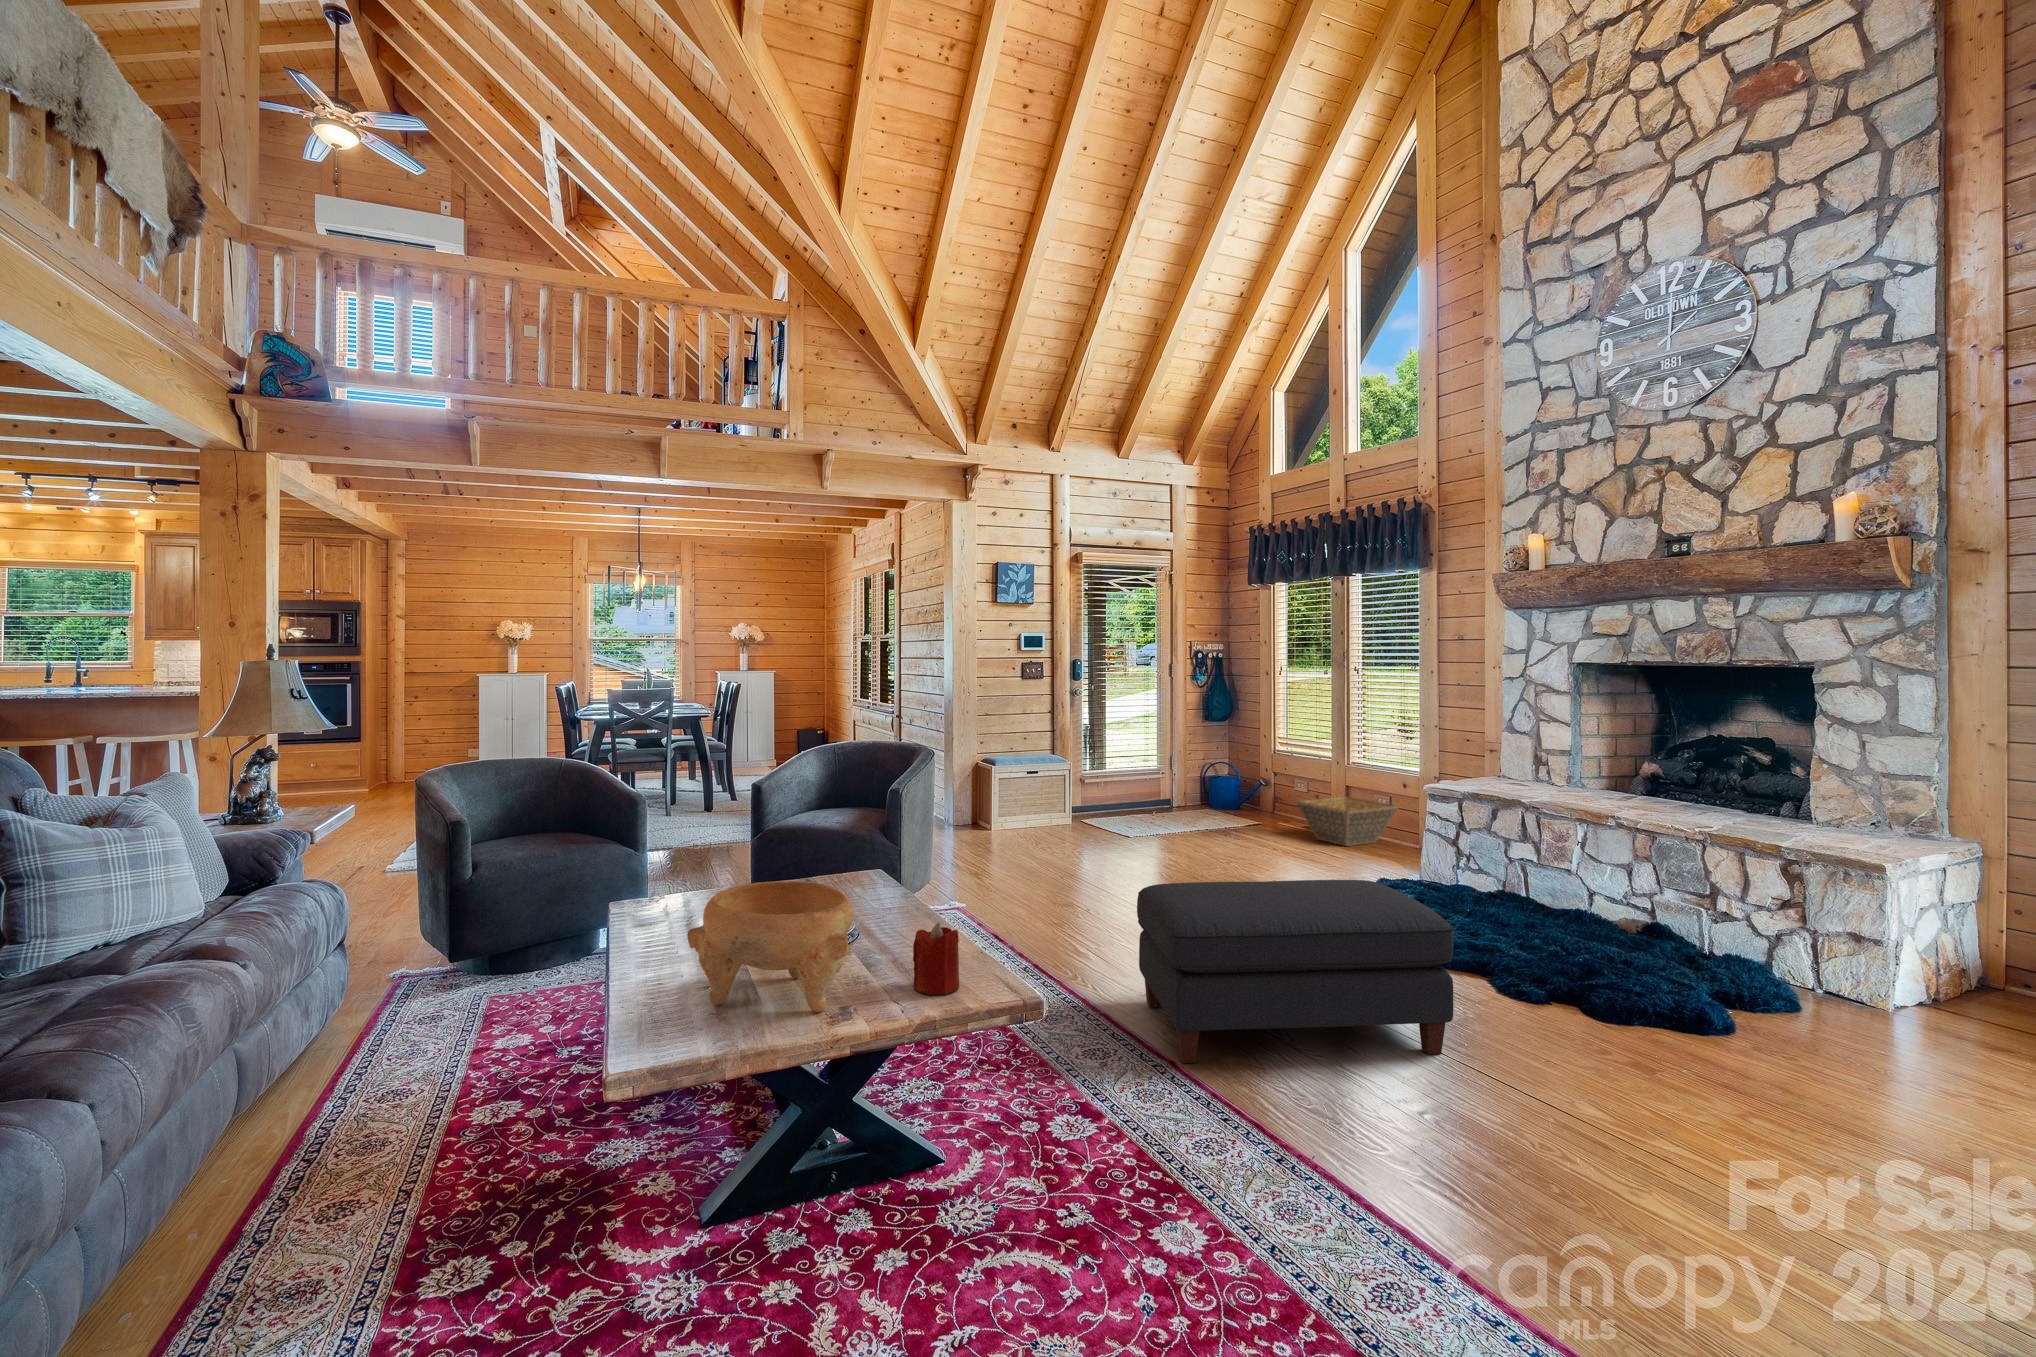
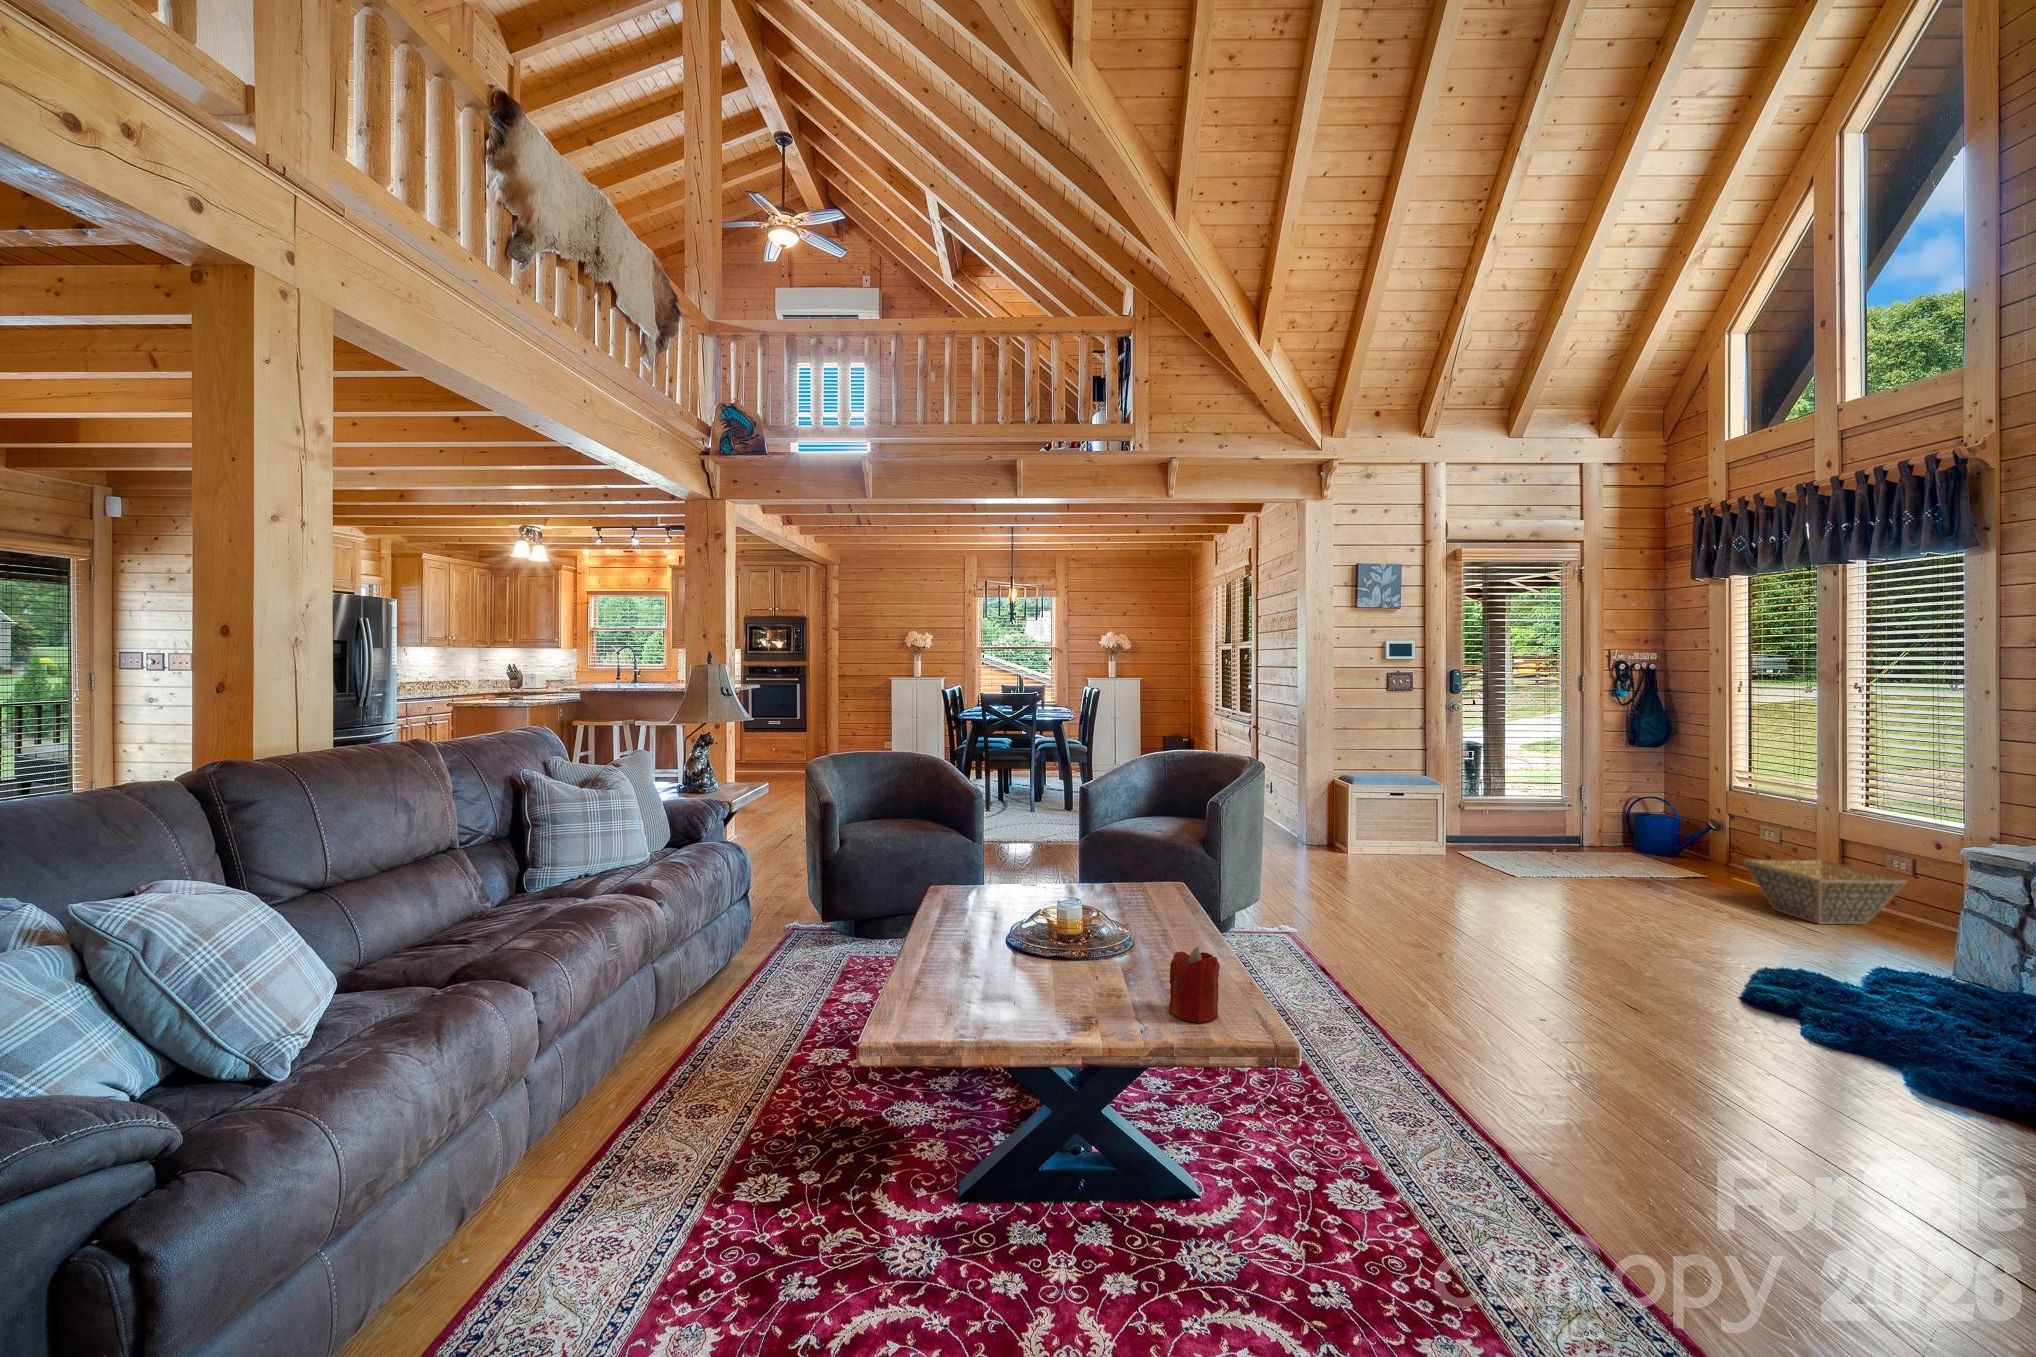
ottoman: present [1137,880,1454,1063] -> none [1473,940,1931,1221]
decorative bowl: present [687,881,853,1012] -> none [957,883,1111,1018]

